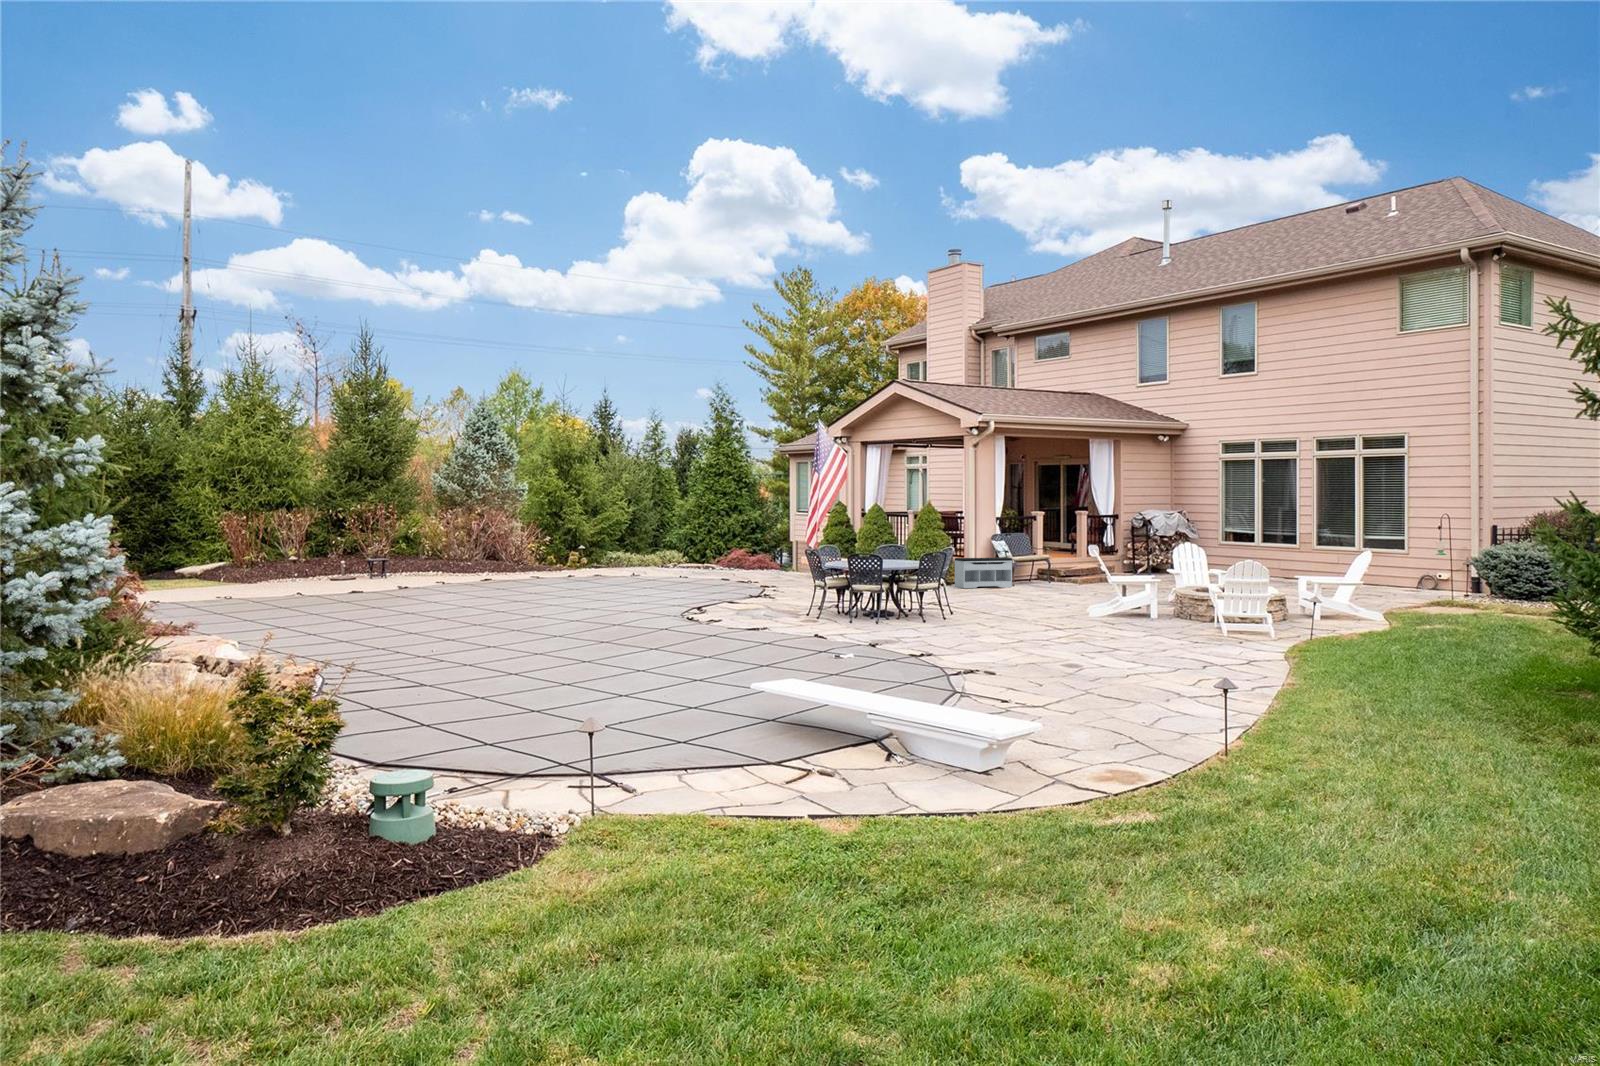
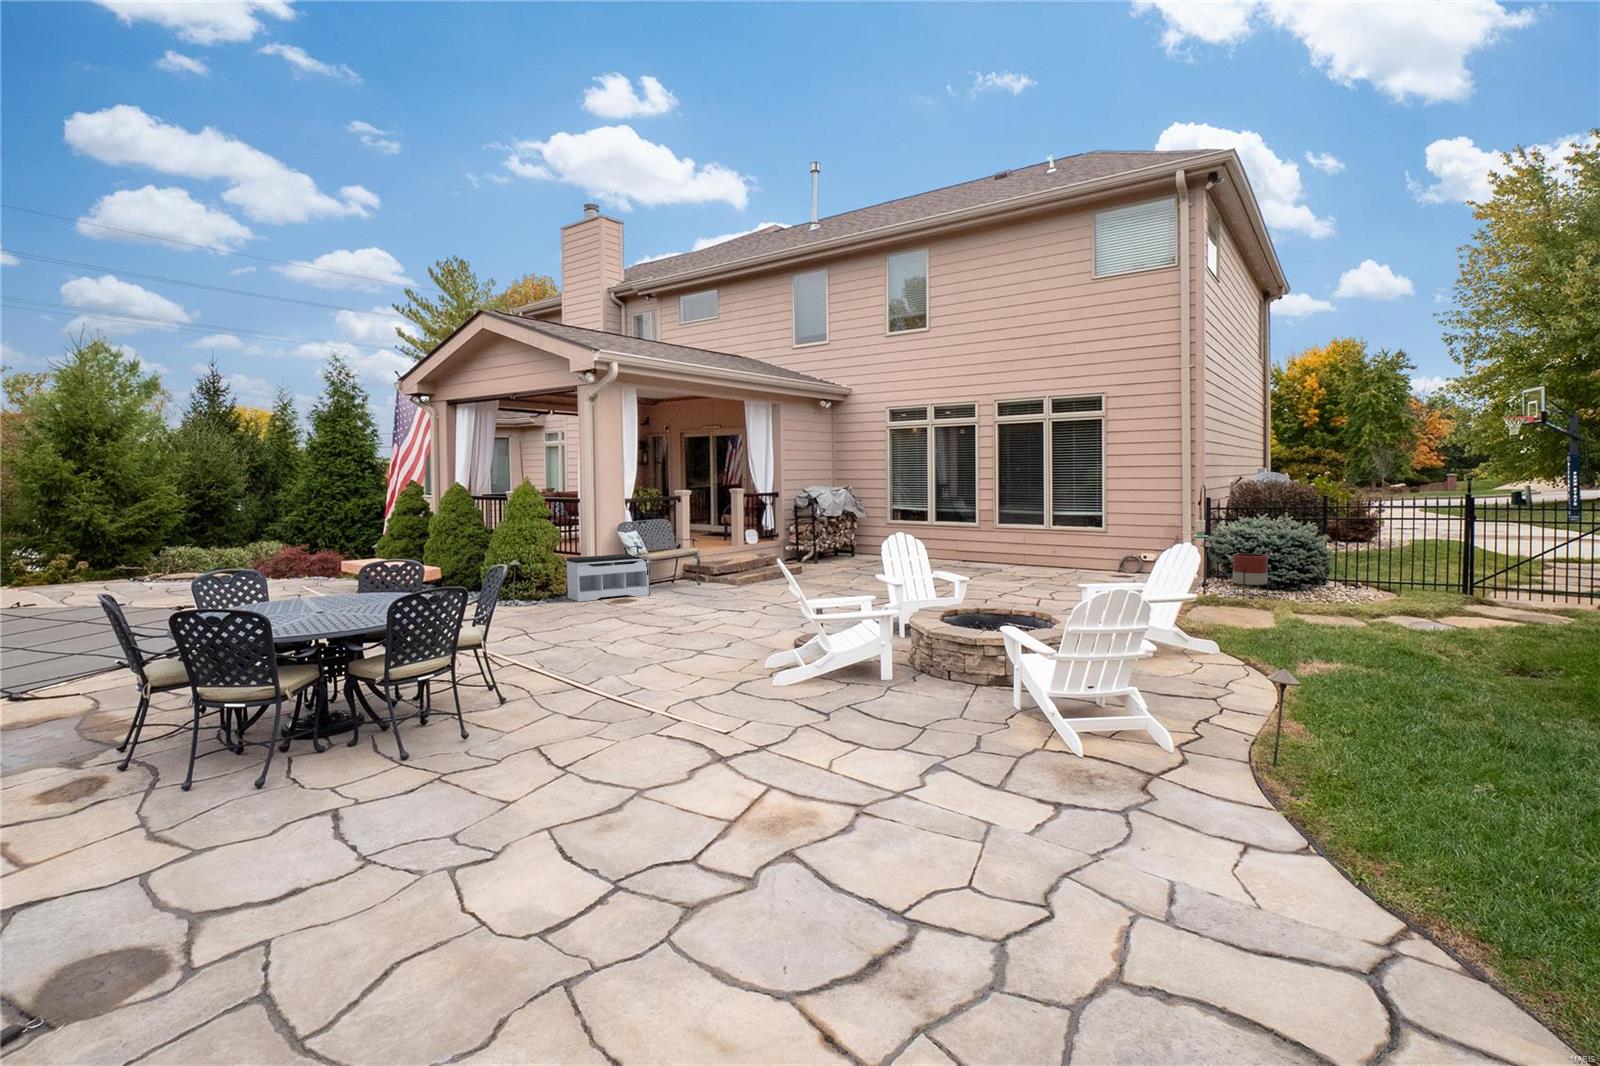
planter: none [1478,569,1507,602] -> present [1232,554,1268,597]

